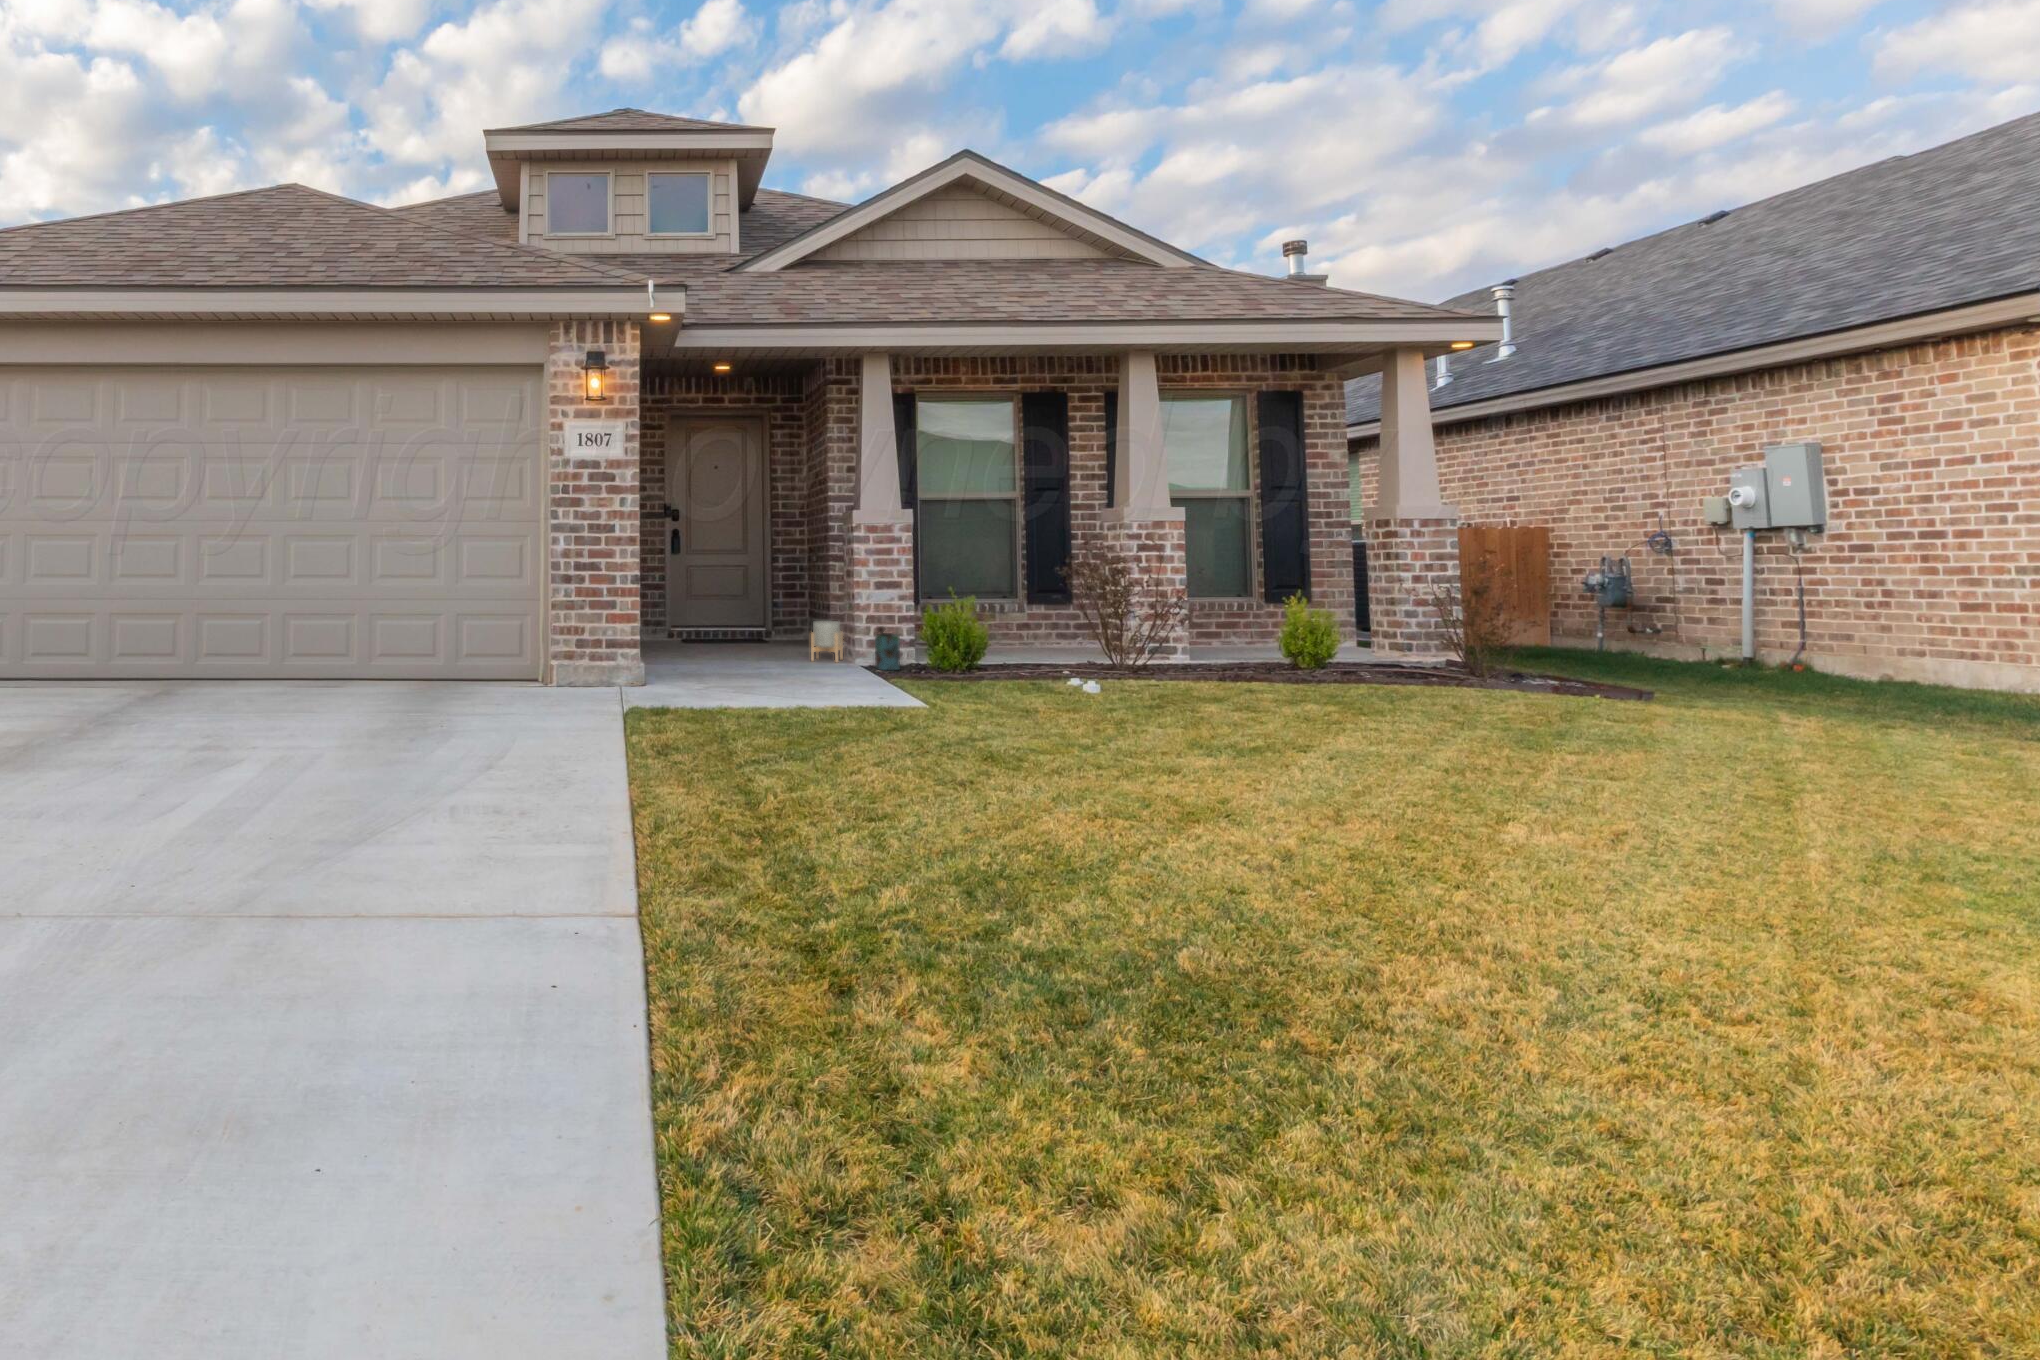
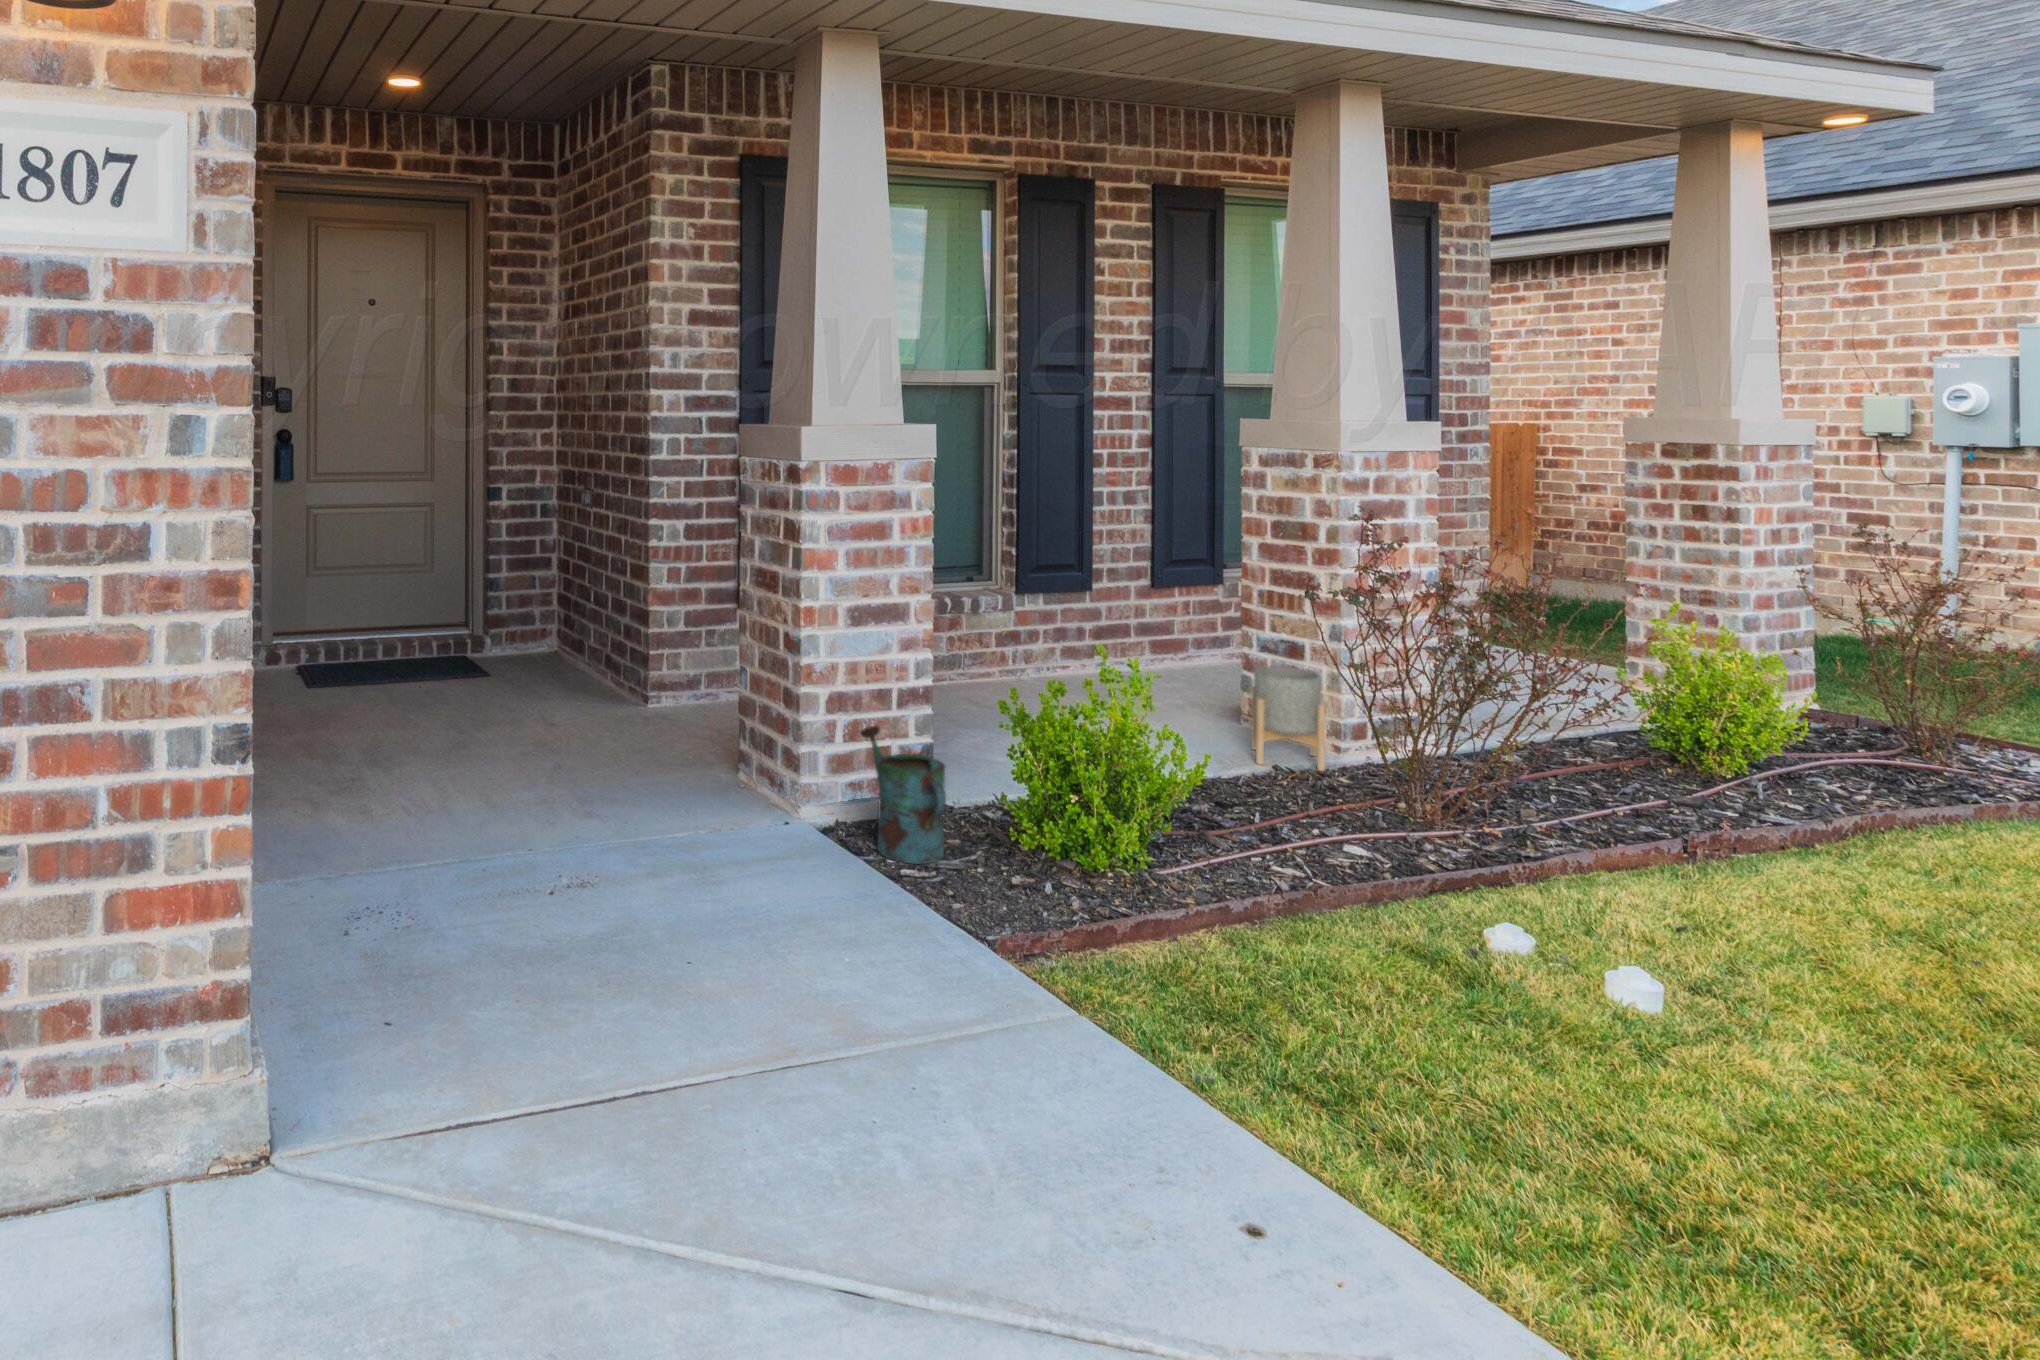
planter: present [811,621,843,661] -> present [1251,666,1325,771]

